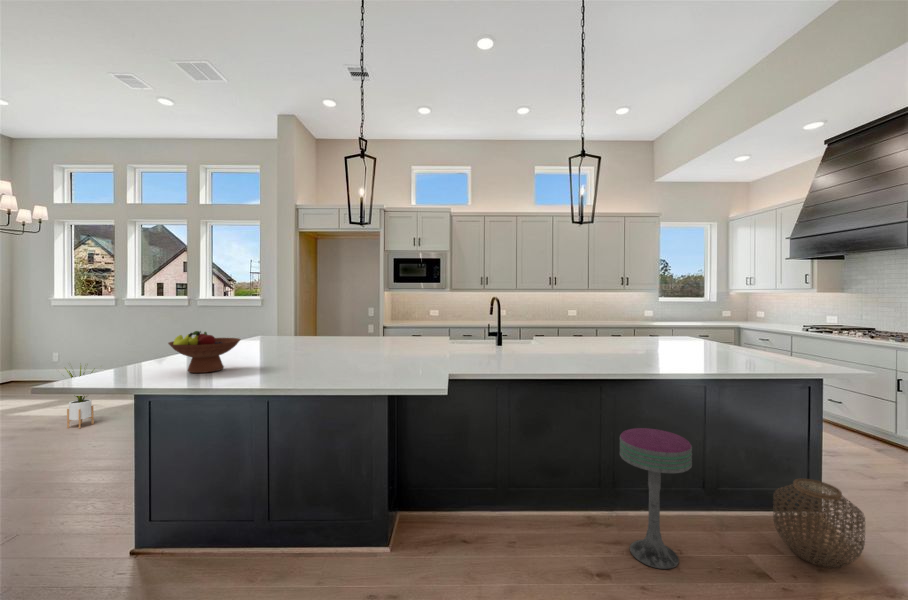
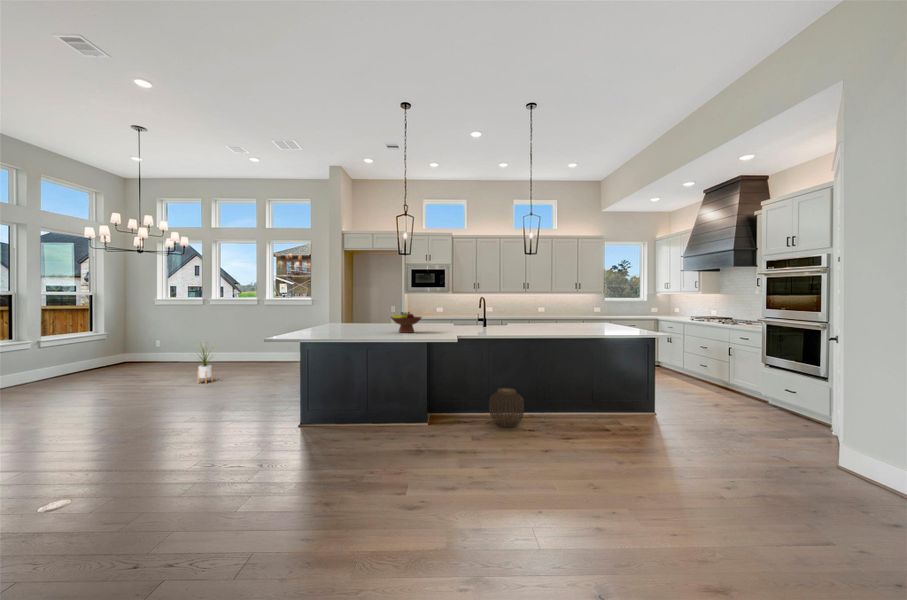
fruit bowl: present [168,331,240,373] -> present [391,312,422,333]
bar stool: present [620,428,692,569] -> none [543,363,577,429]
woven basket: present [773,479,865,568] -> present [489,388,524,428]

